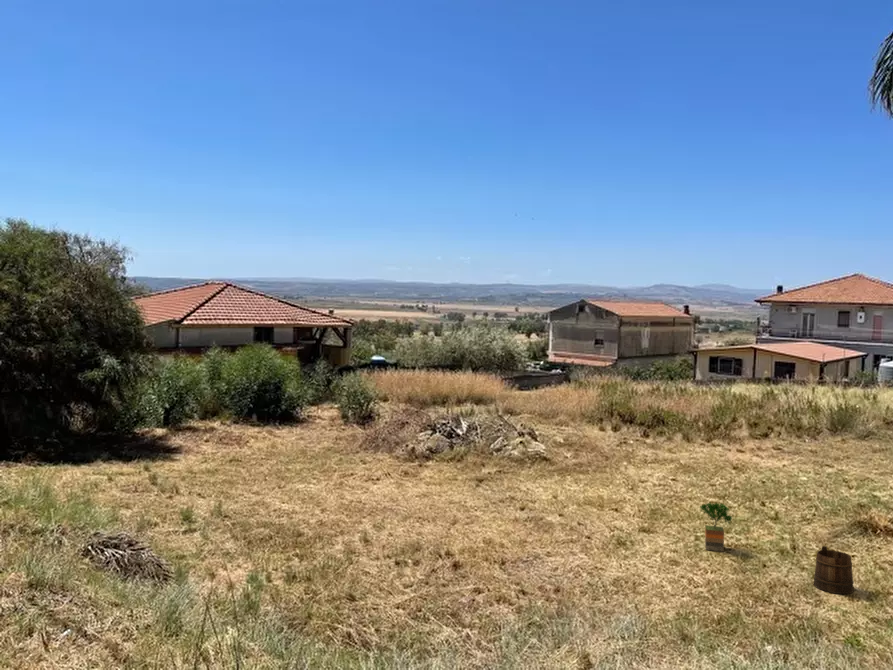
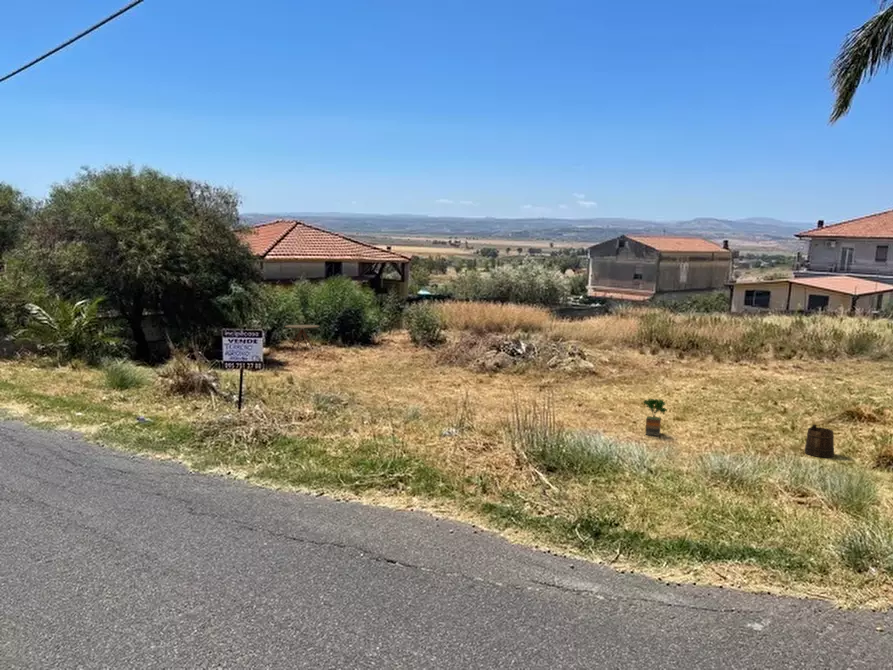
round table: none [187,400,228,430] -> present [285,325,319,350]
potted tree: present [700,503,732,552] -> present [644,399,667,436]

